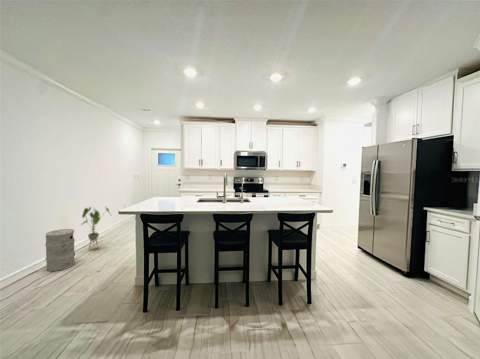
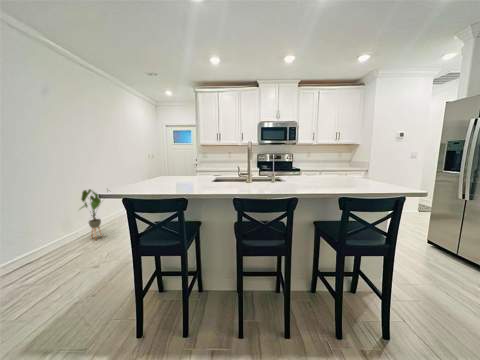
trash can: present [45,229,75,271] -> none [29,215,70,266]

